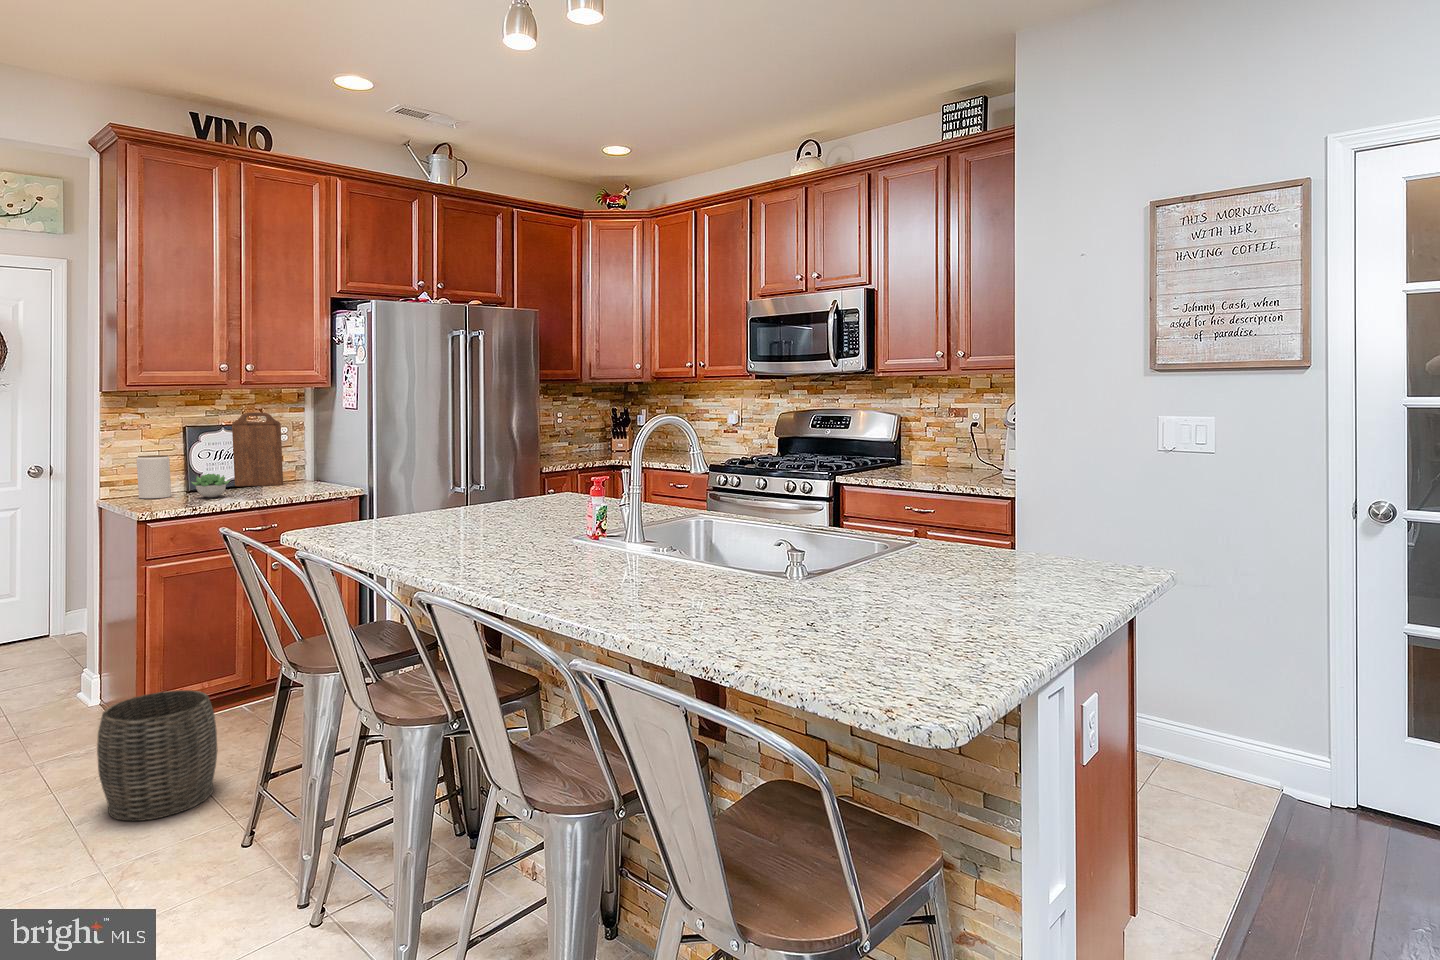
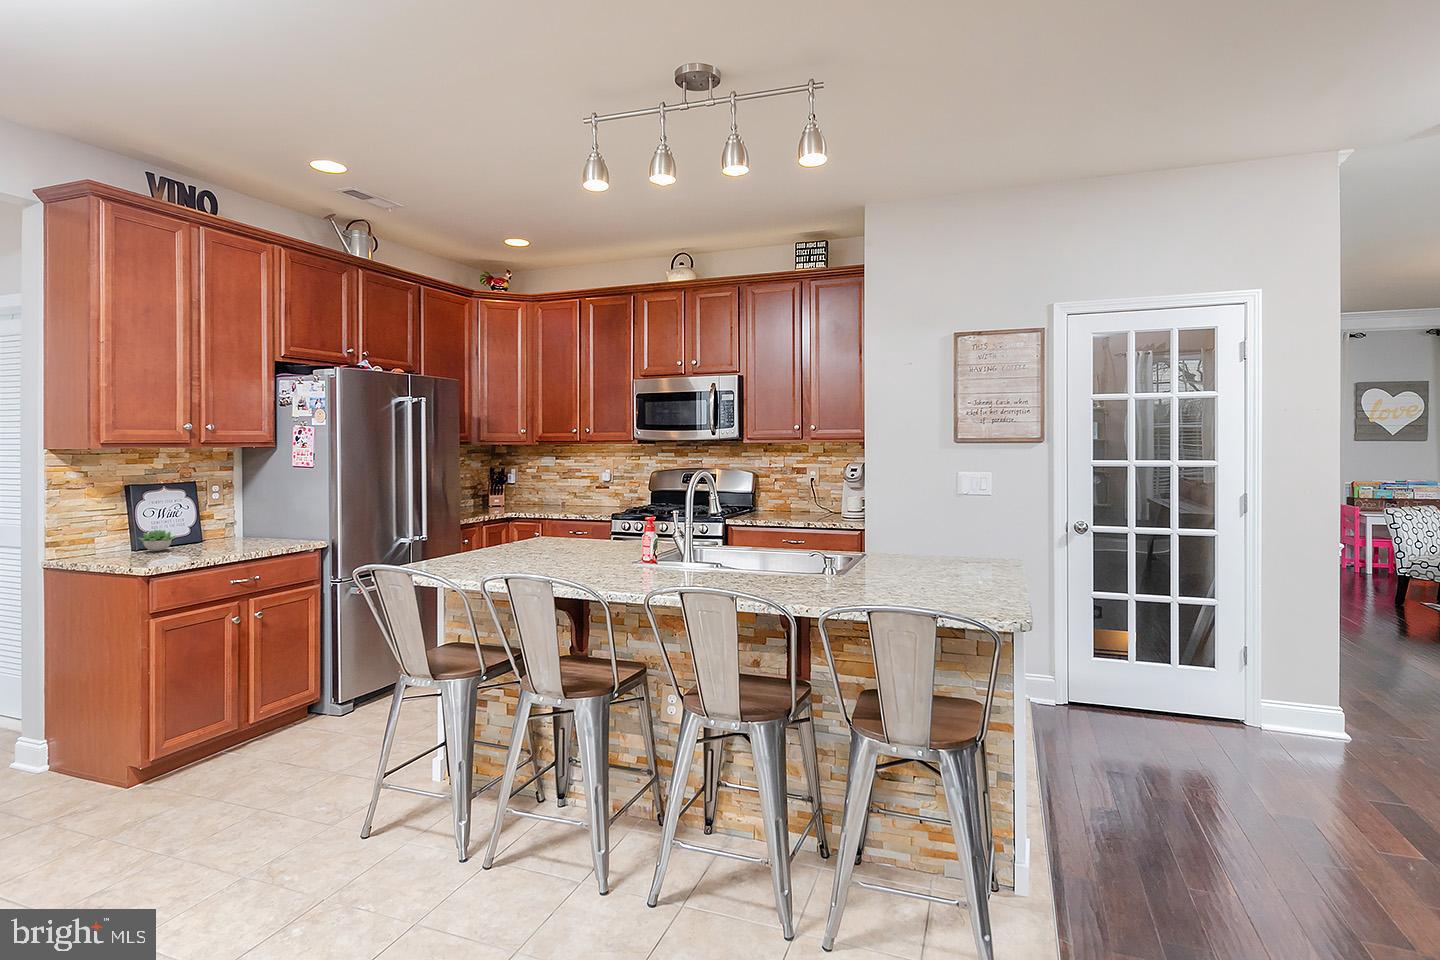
cutting board: present [232,412,283,486] -> none [173,474,221,540]
jar: present [137,455,171,498] -> none [84,514,116,554]
woven basket: present [97,690,218,821] -> none [70,722,182,840]

